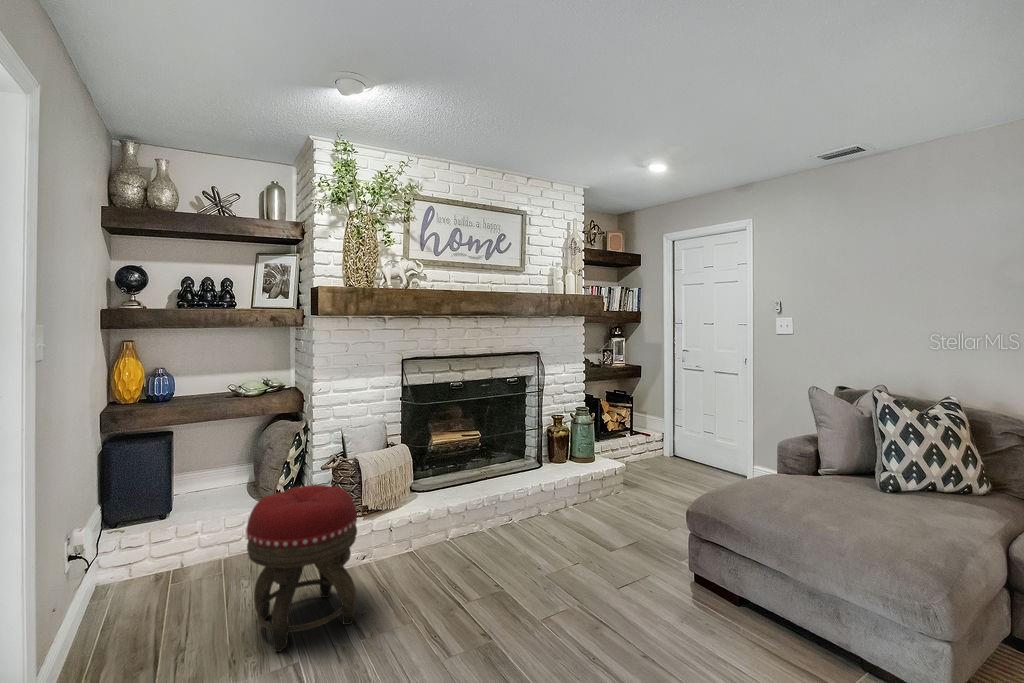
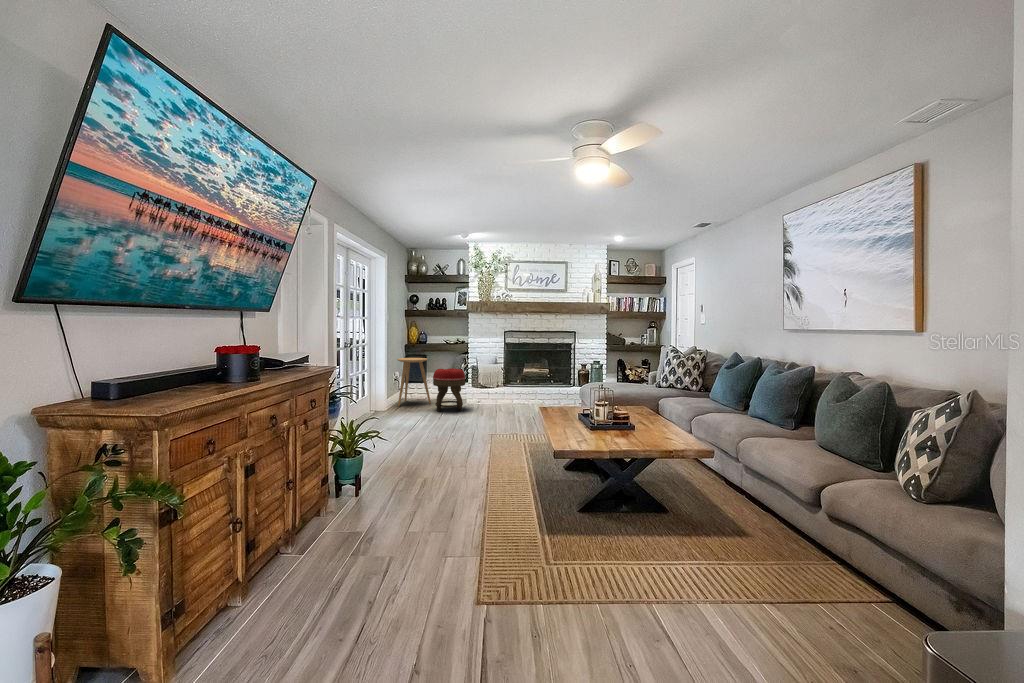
side table: none [84,455,221,650] -> present [397,358,431,406]

